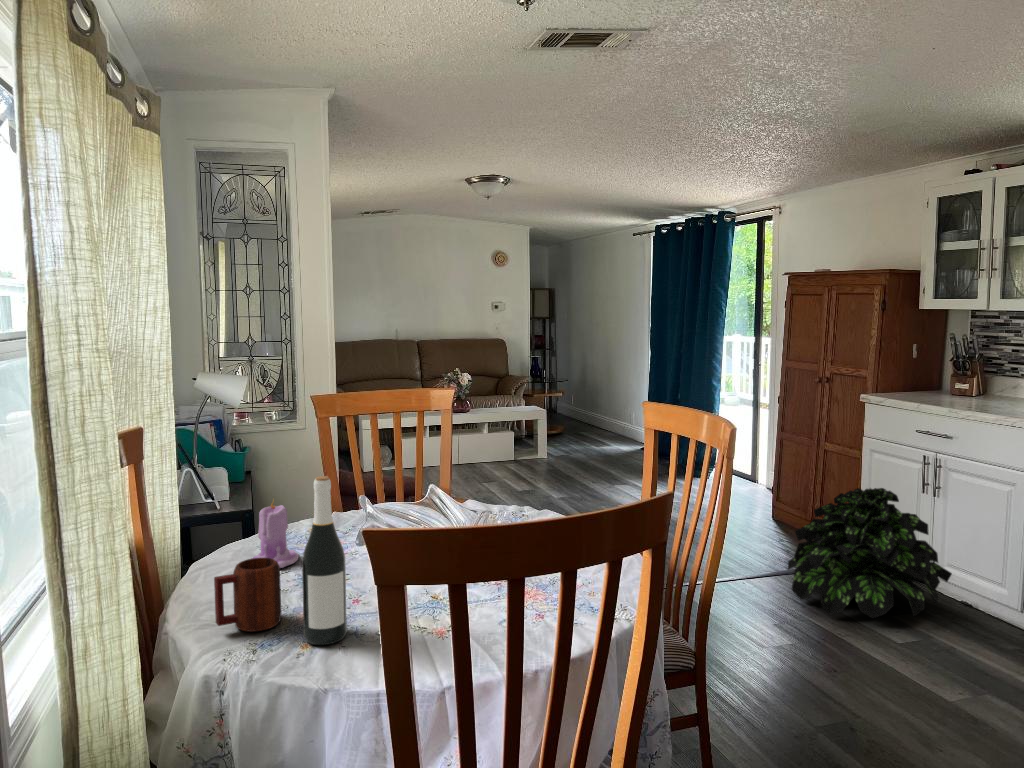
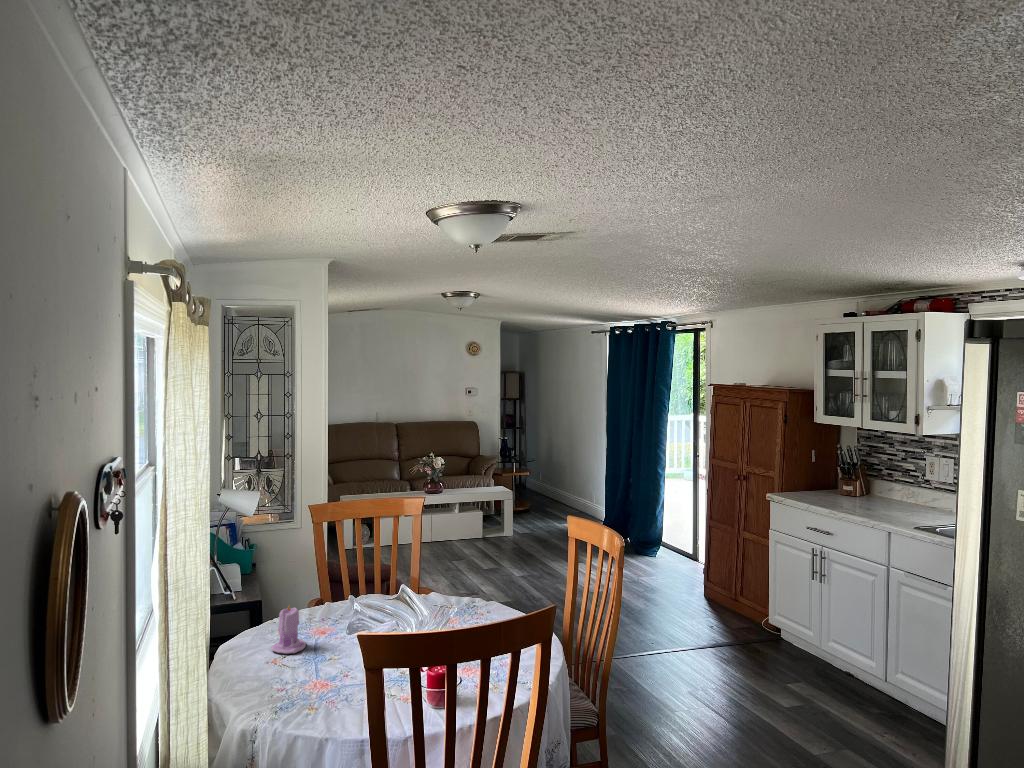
wine bottle: present [302,476,347,645] -> none [314,597,342,708]
potted plant: present [788,488,952,618] -> none [702,577,833,687]
mug: present [214,558,281,632] -> none [256,649,299,699]

